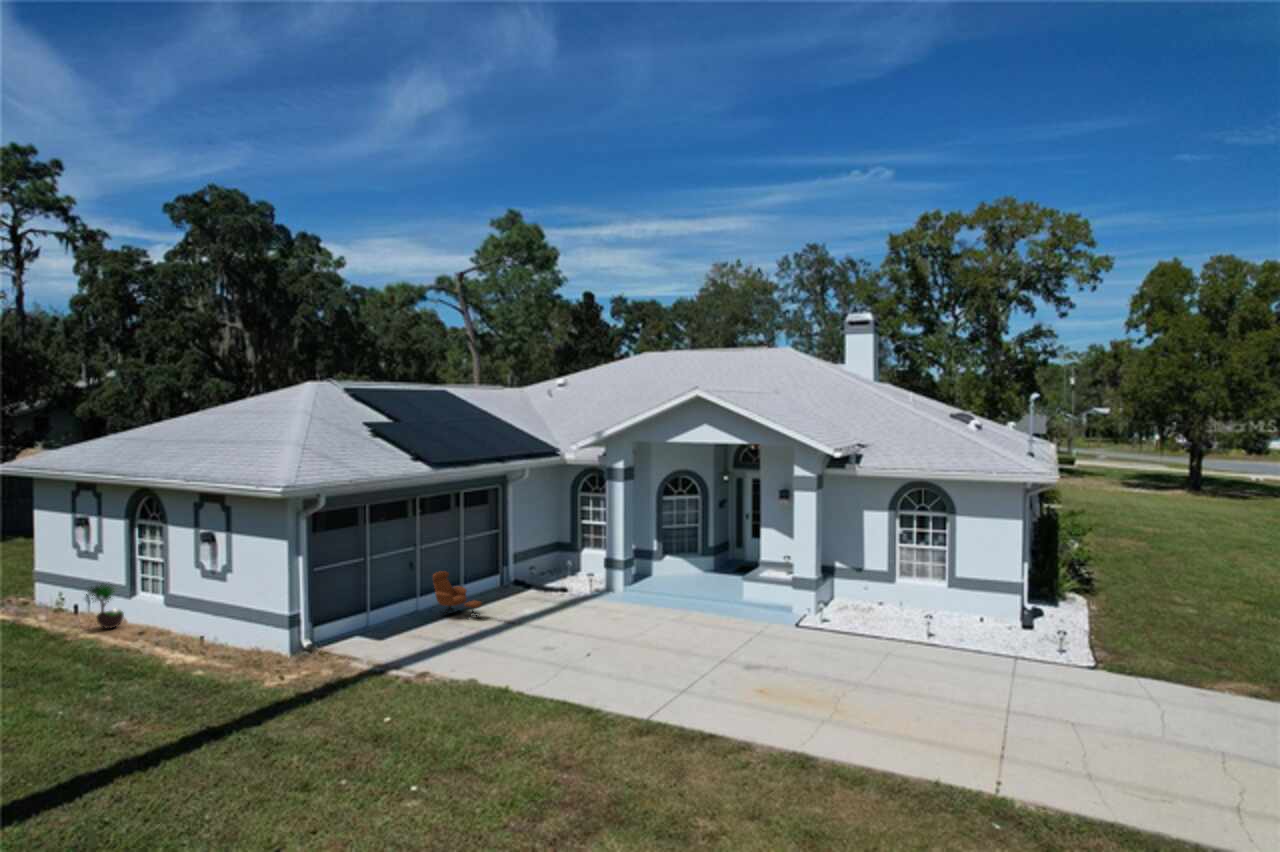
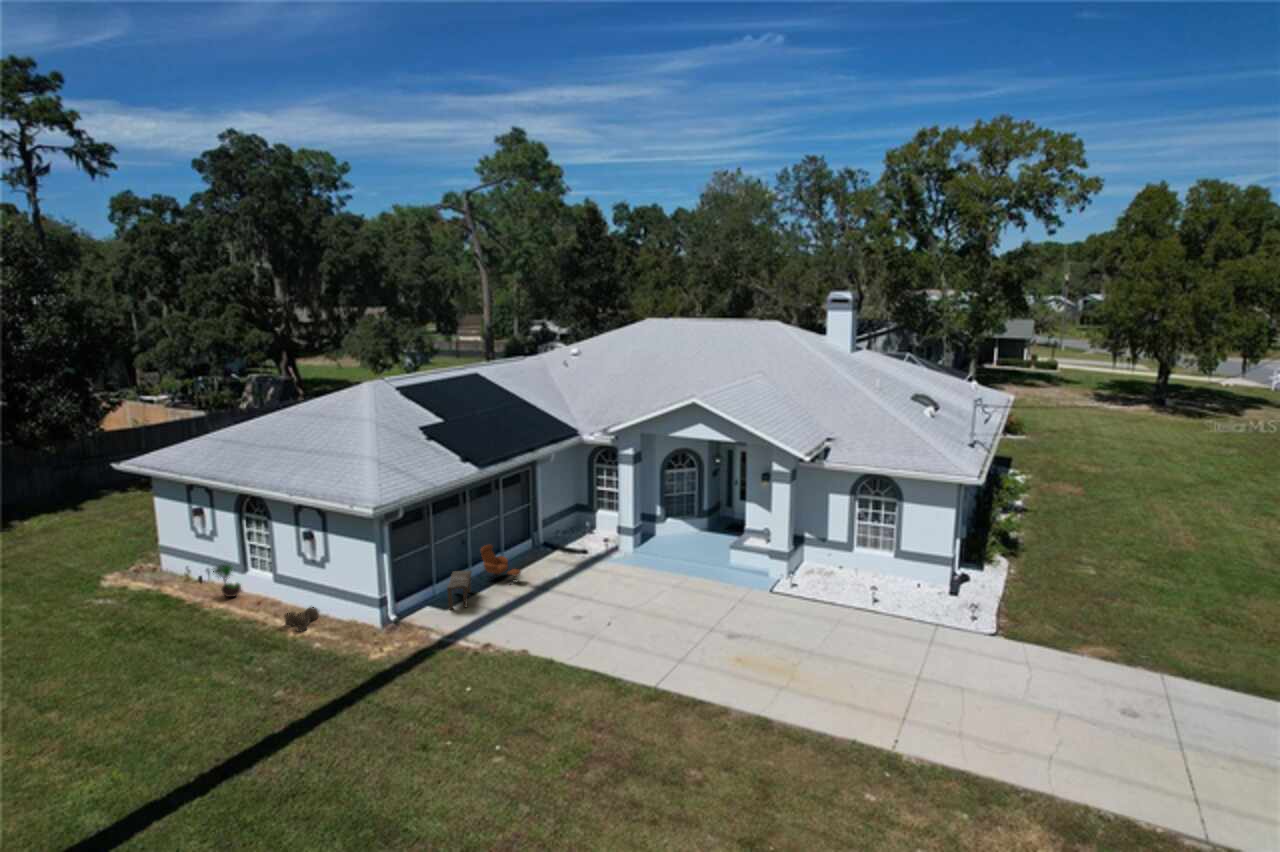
bench: none [383,597,418,641] -> present [447,570,471,609]
woven basket: none [165,631,214,662] -> present [285,607,319,632]

